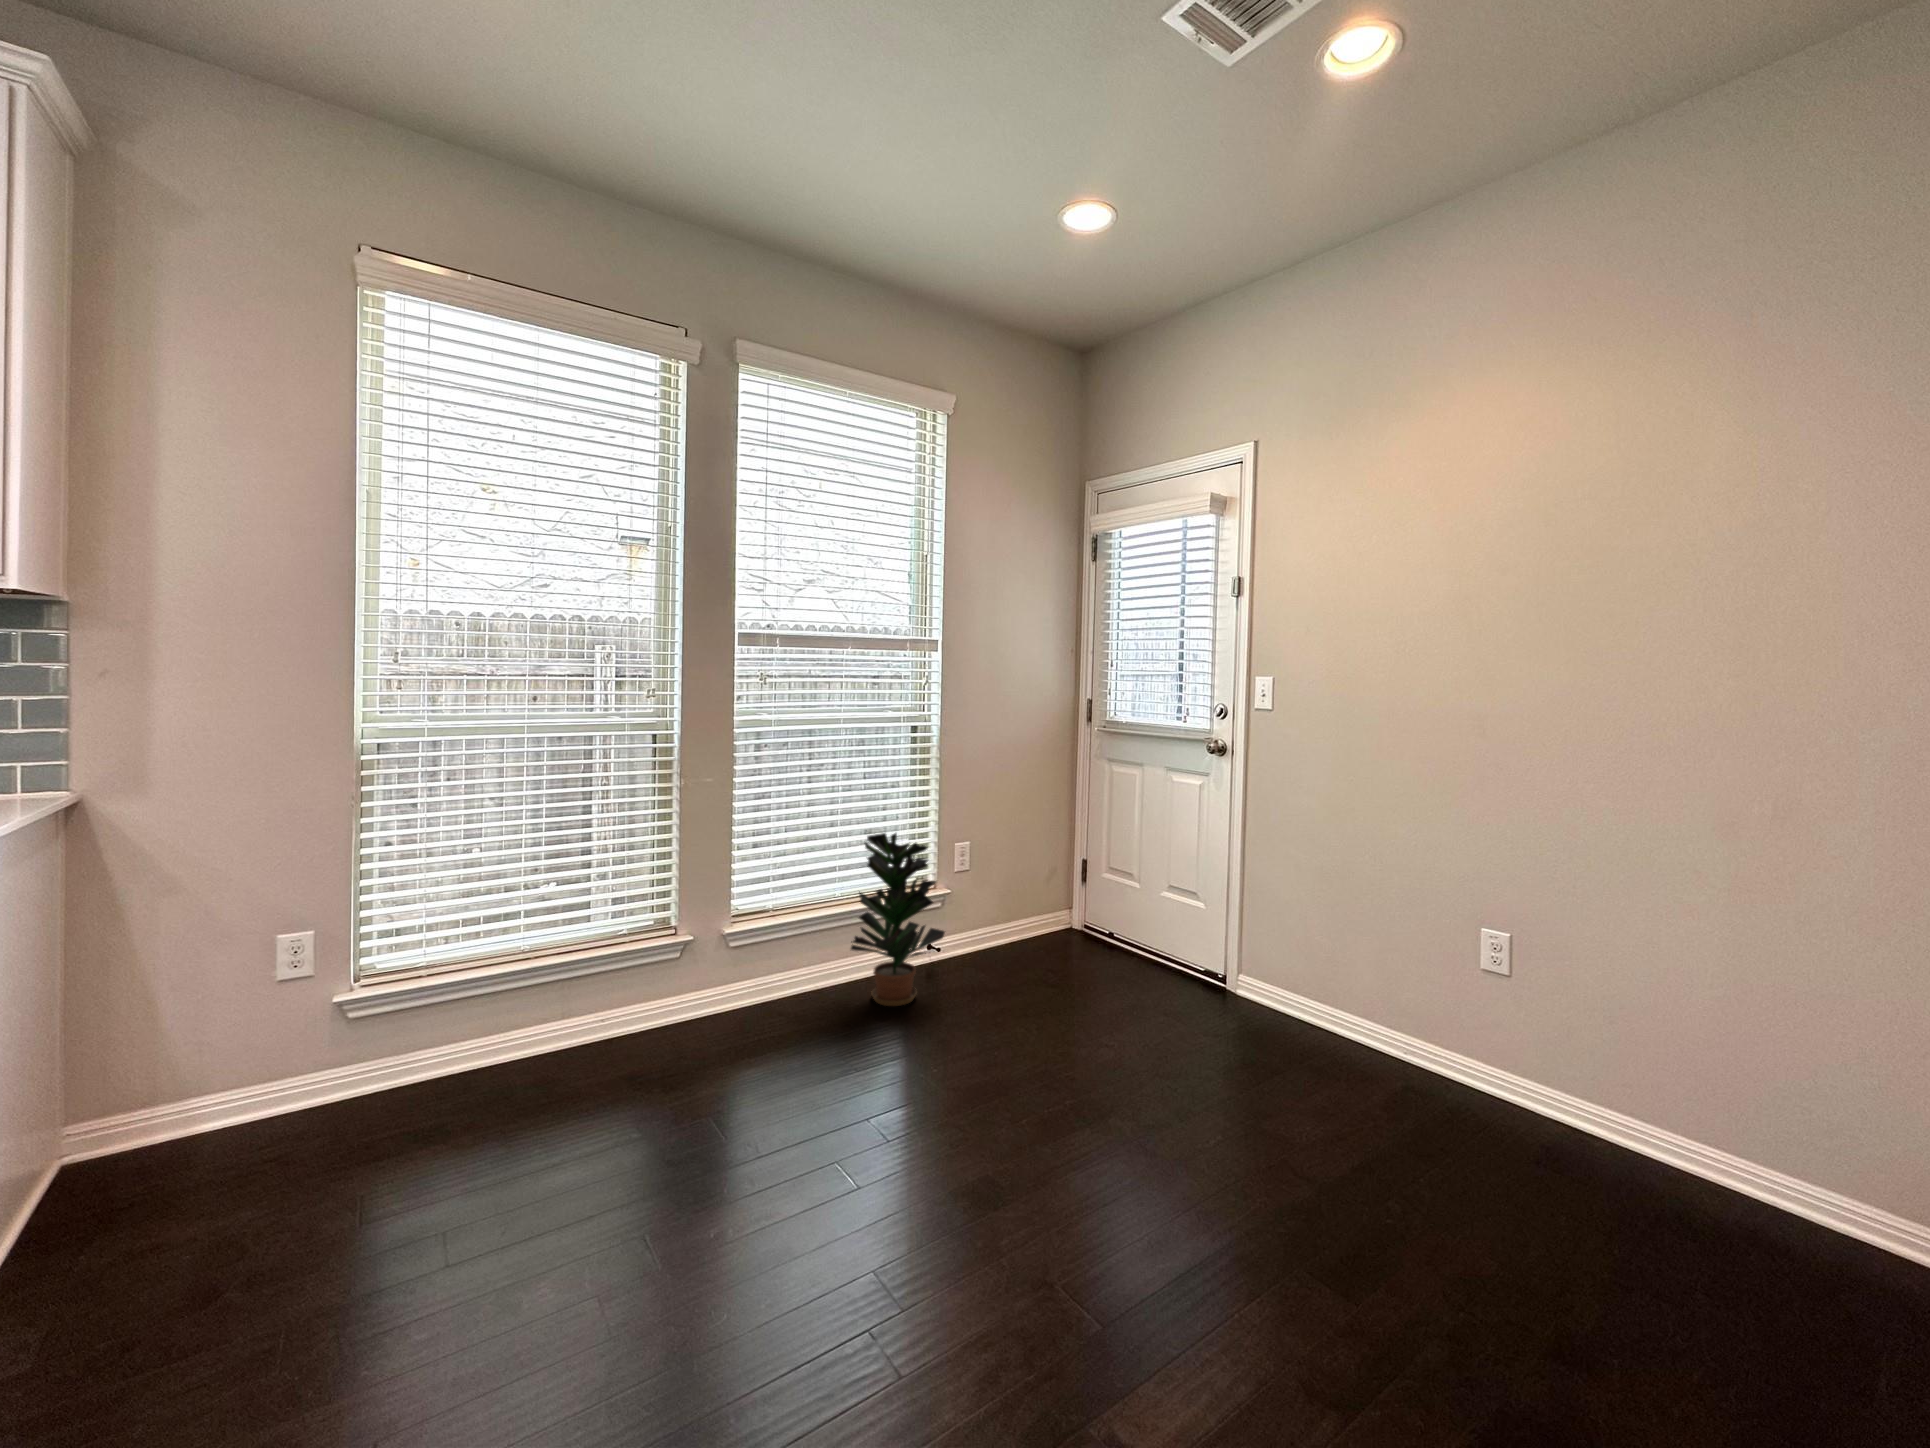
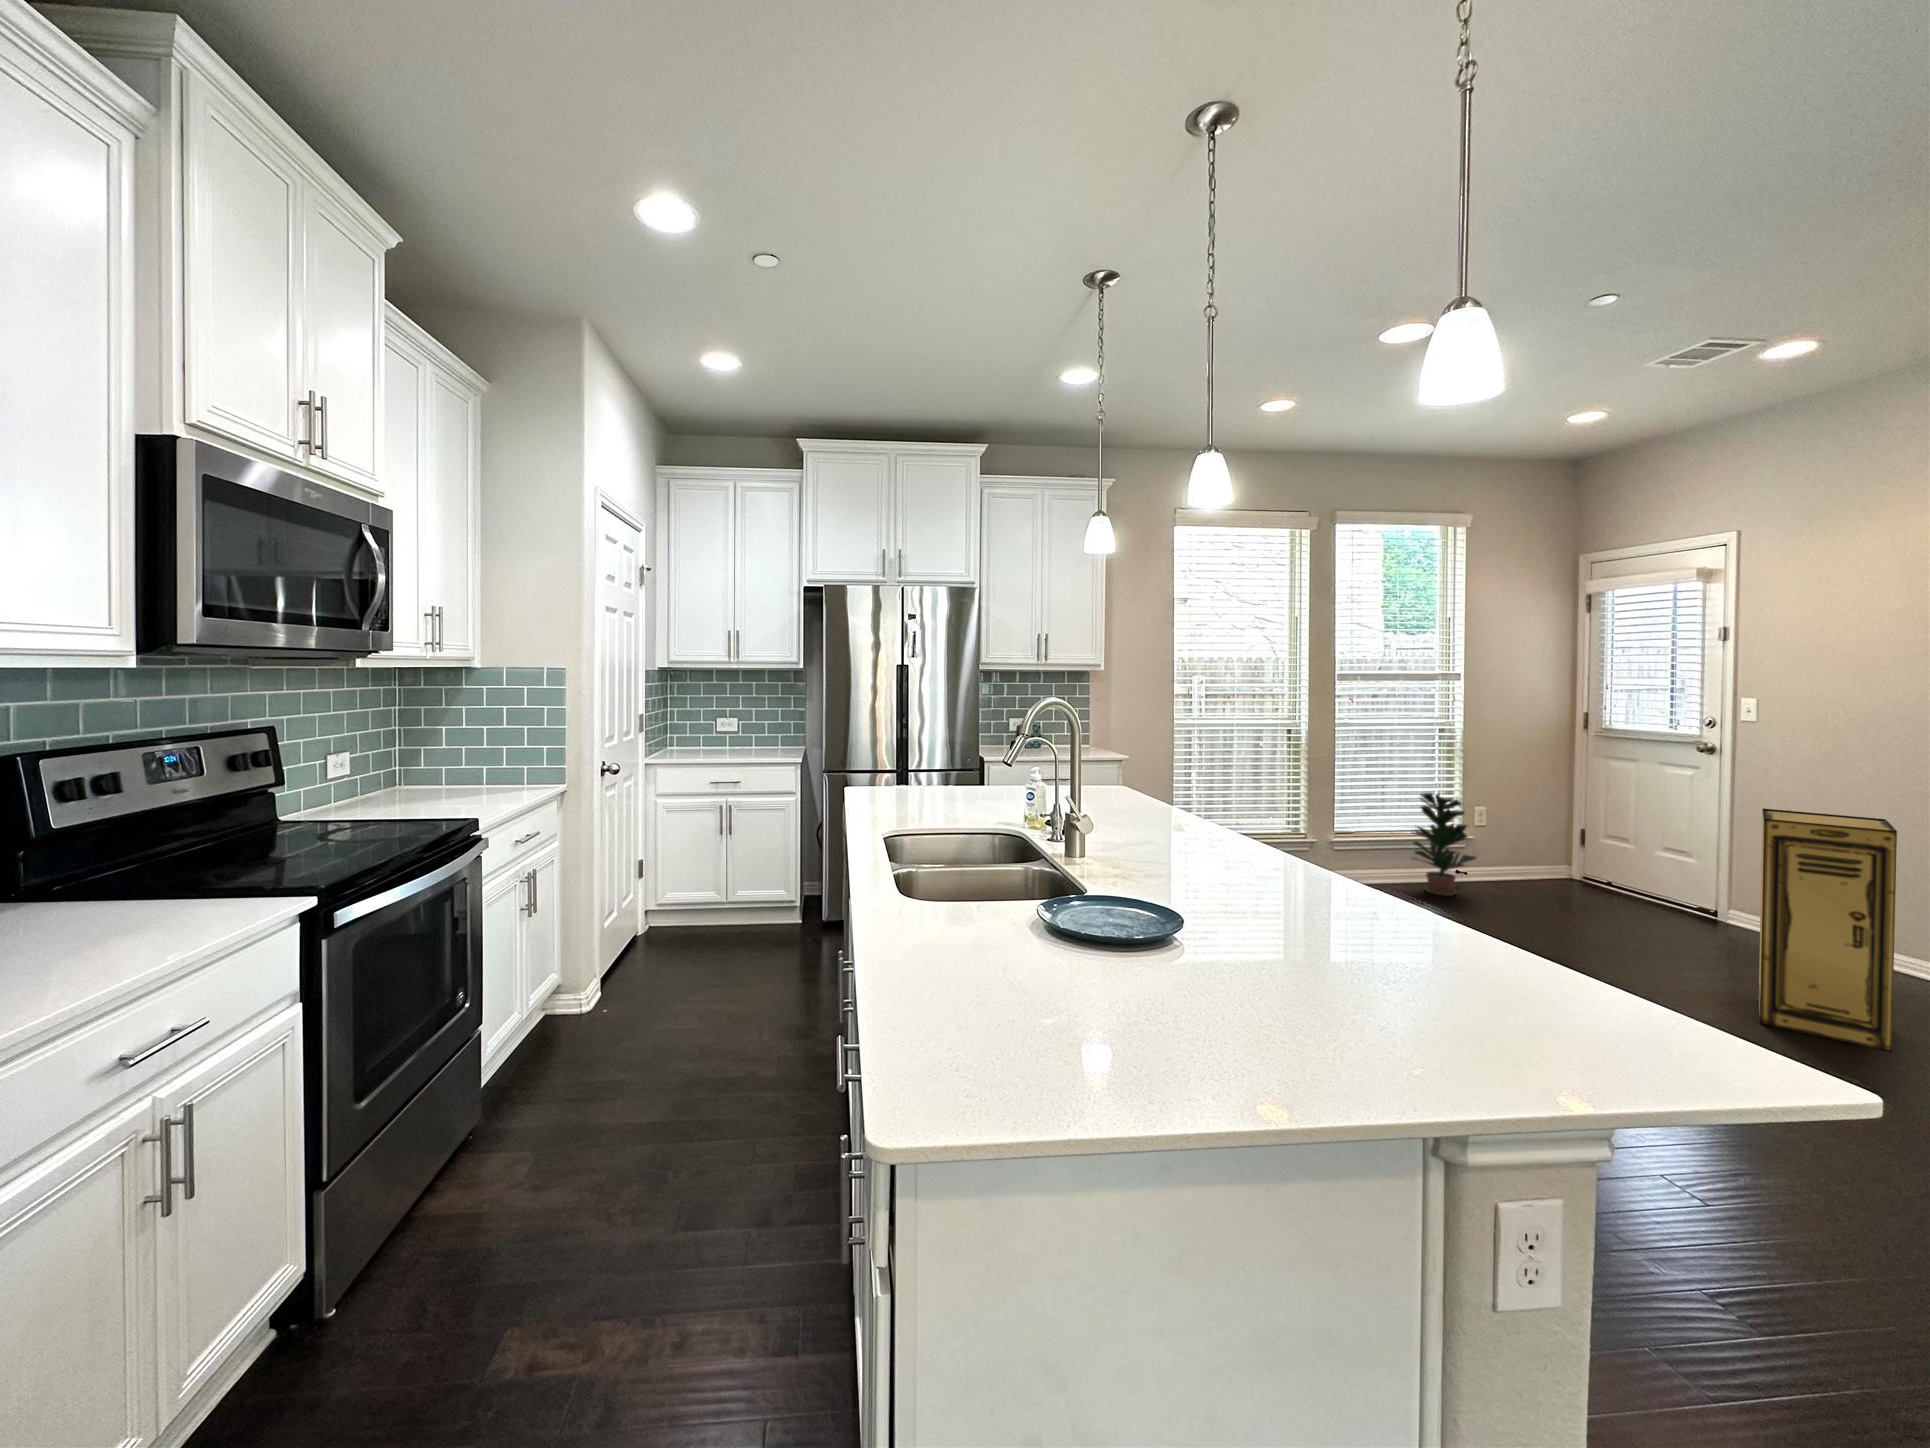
storage cabinet: none [1317,871,1564,1398] -> present [1759,809,1897,1052]

